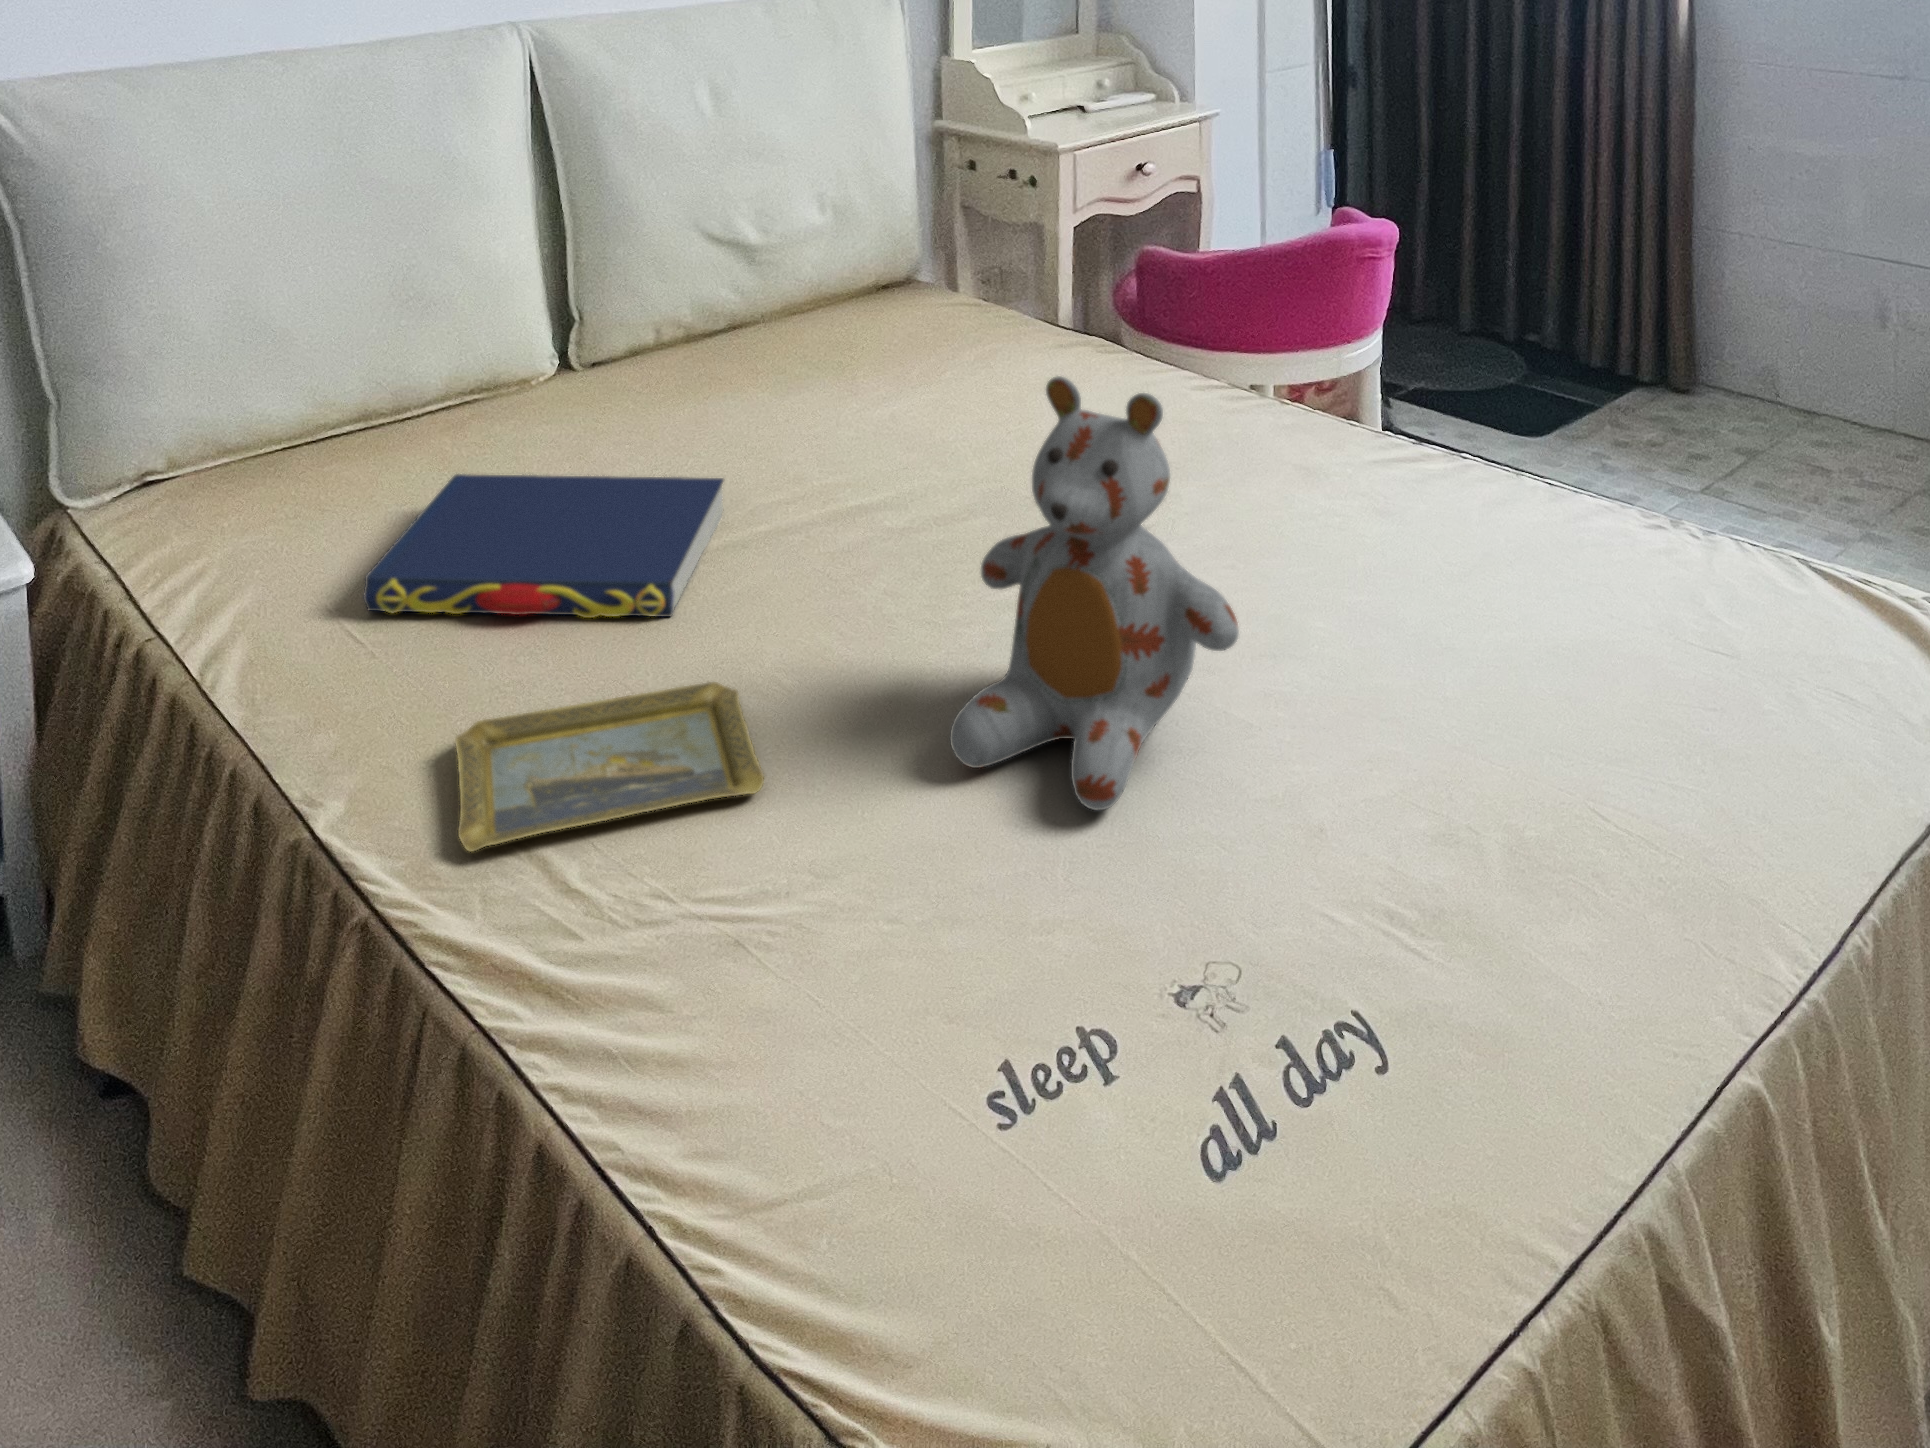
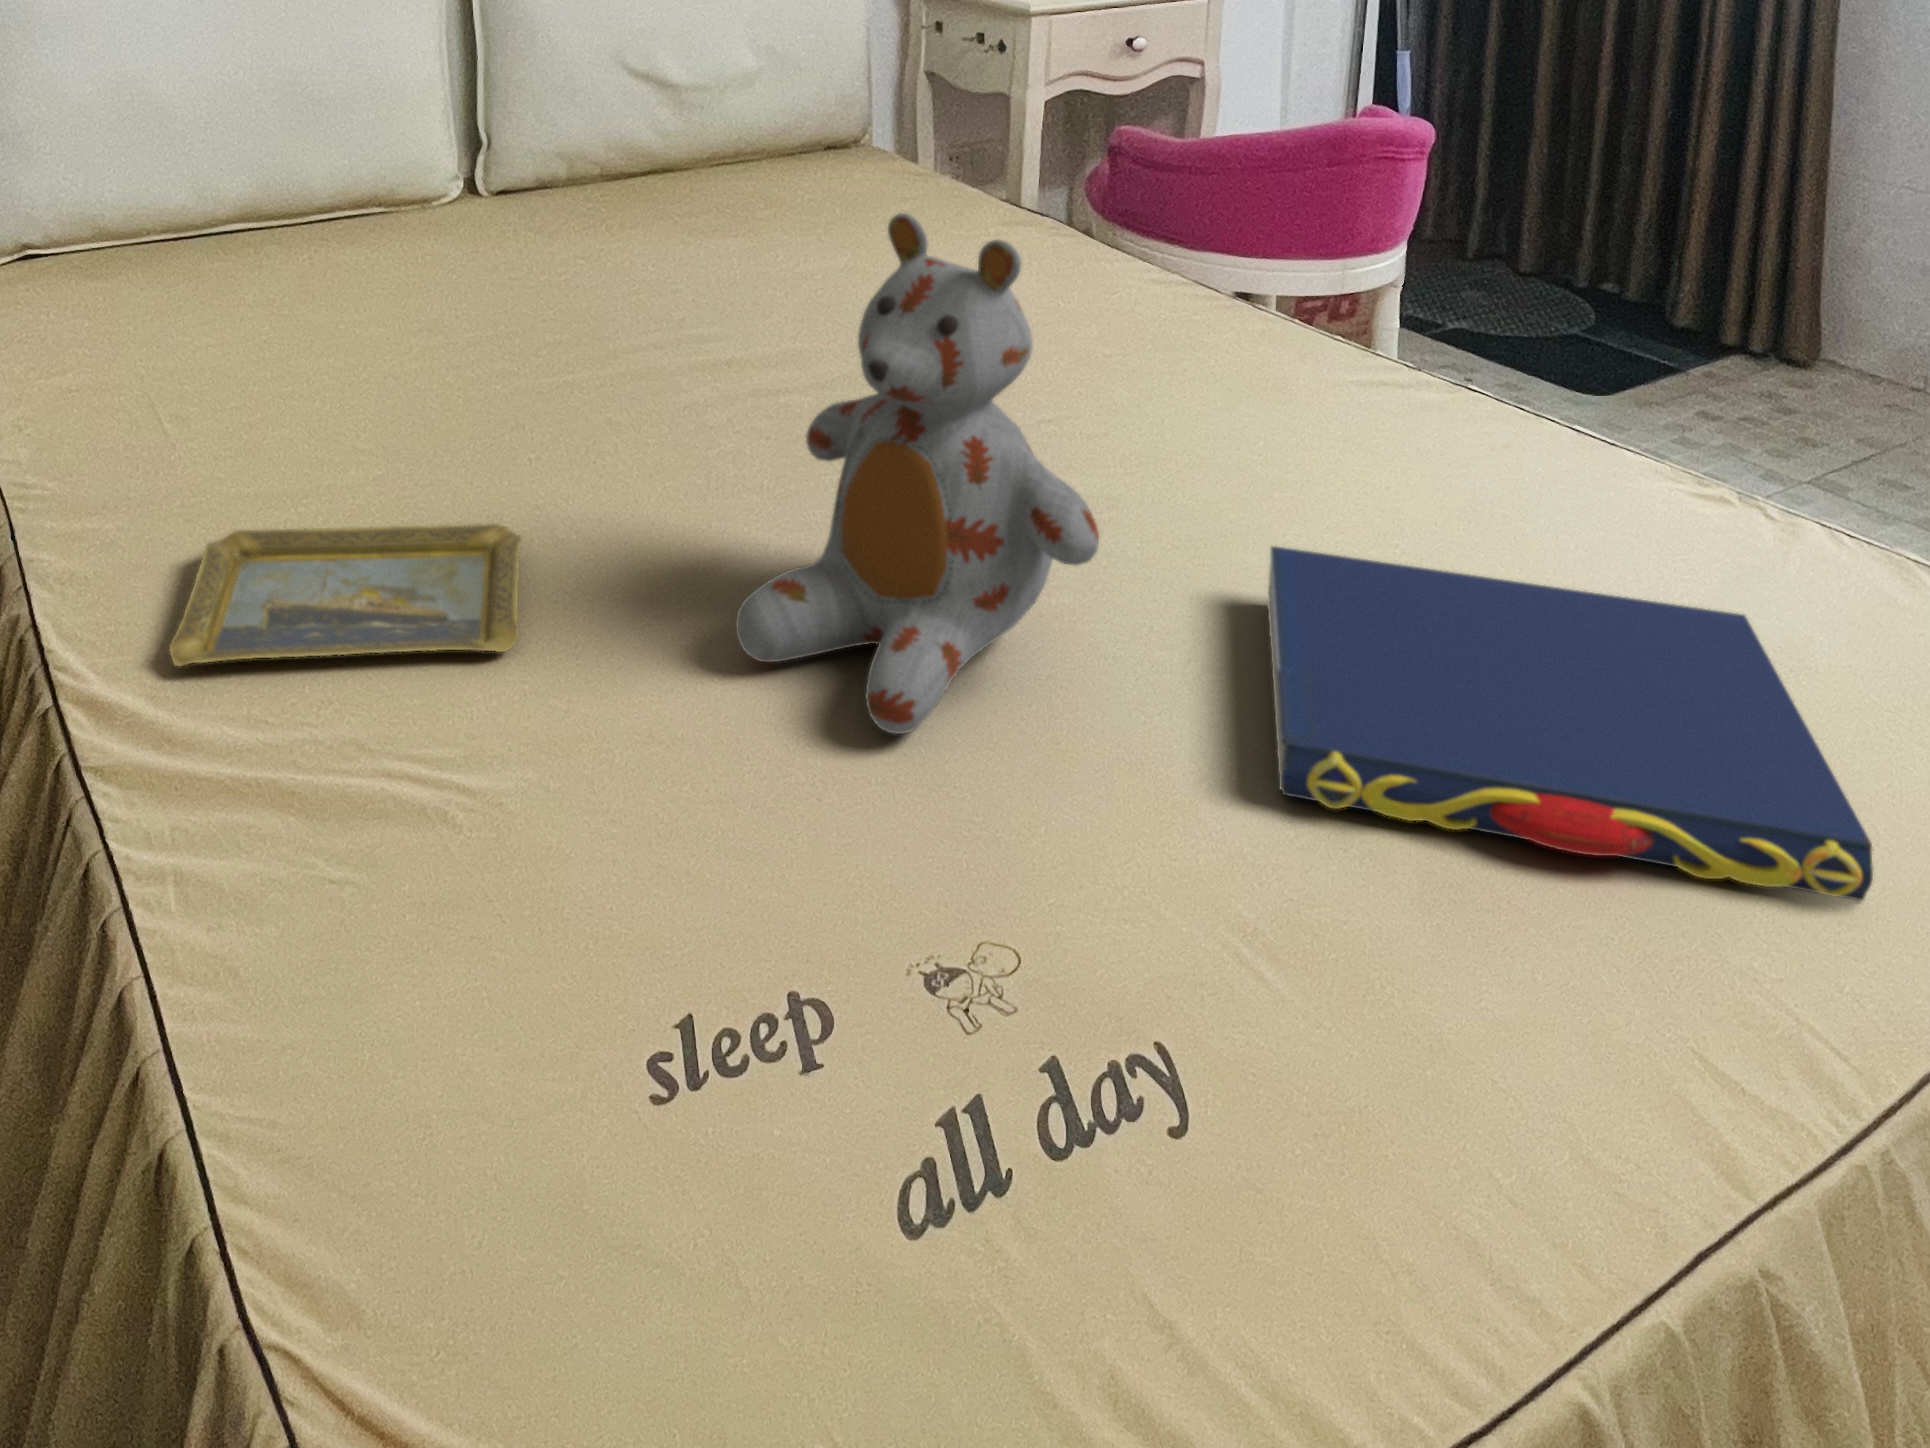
book: present [364,474,724,618] -> present [1267,546,1873,901]

